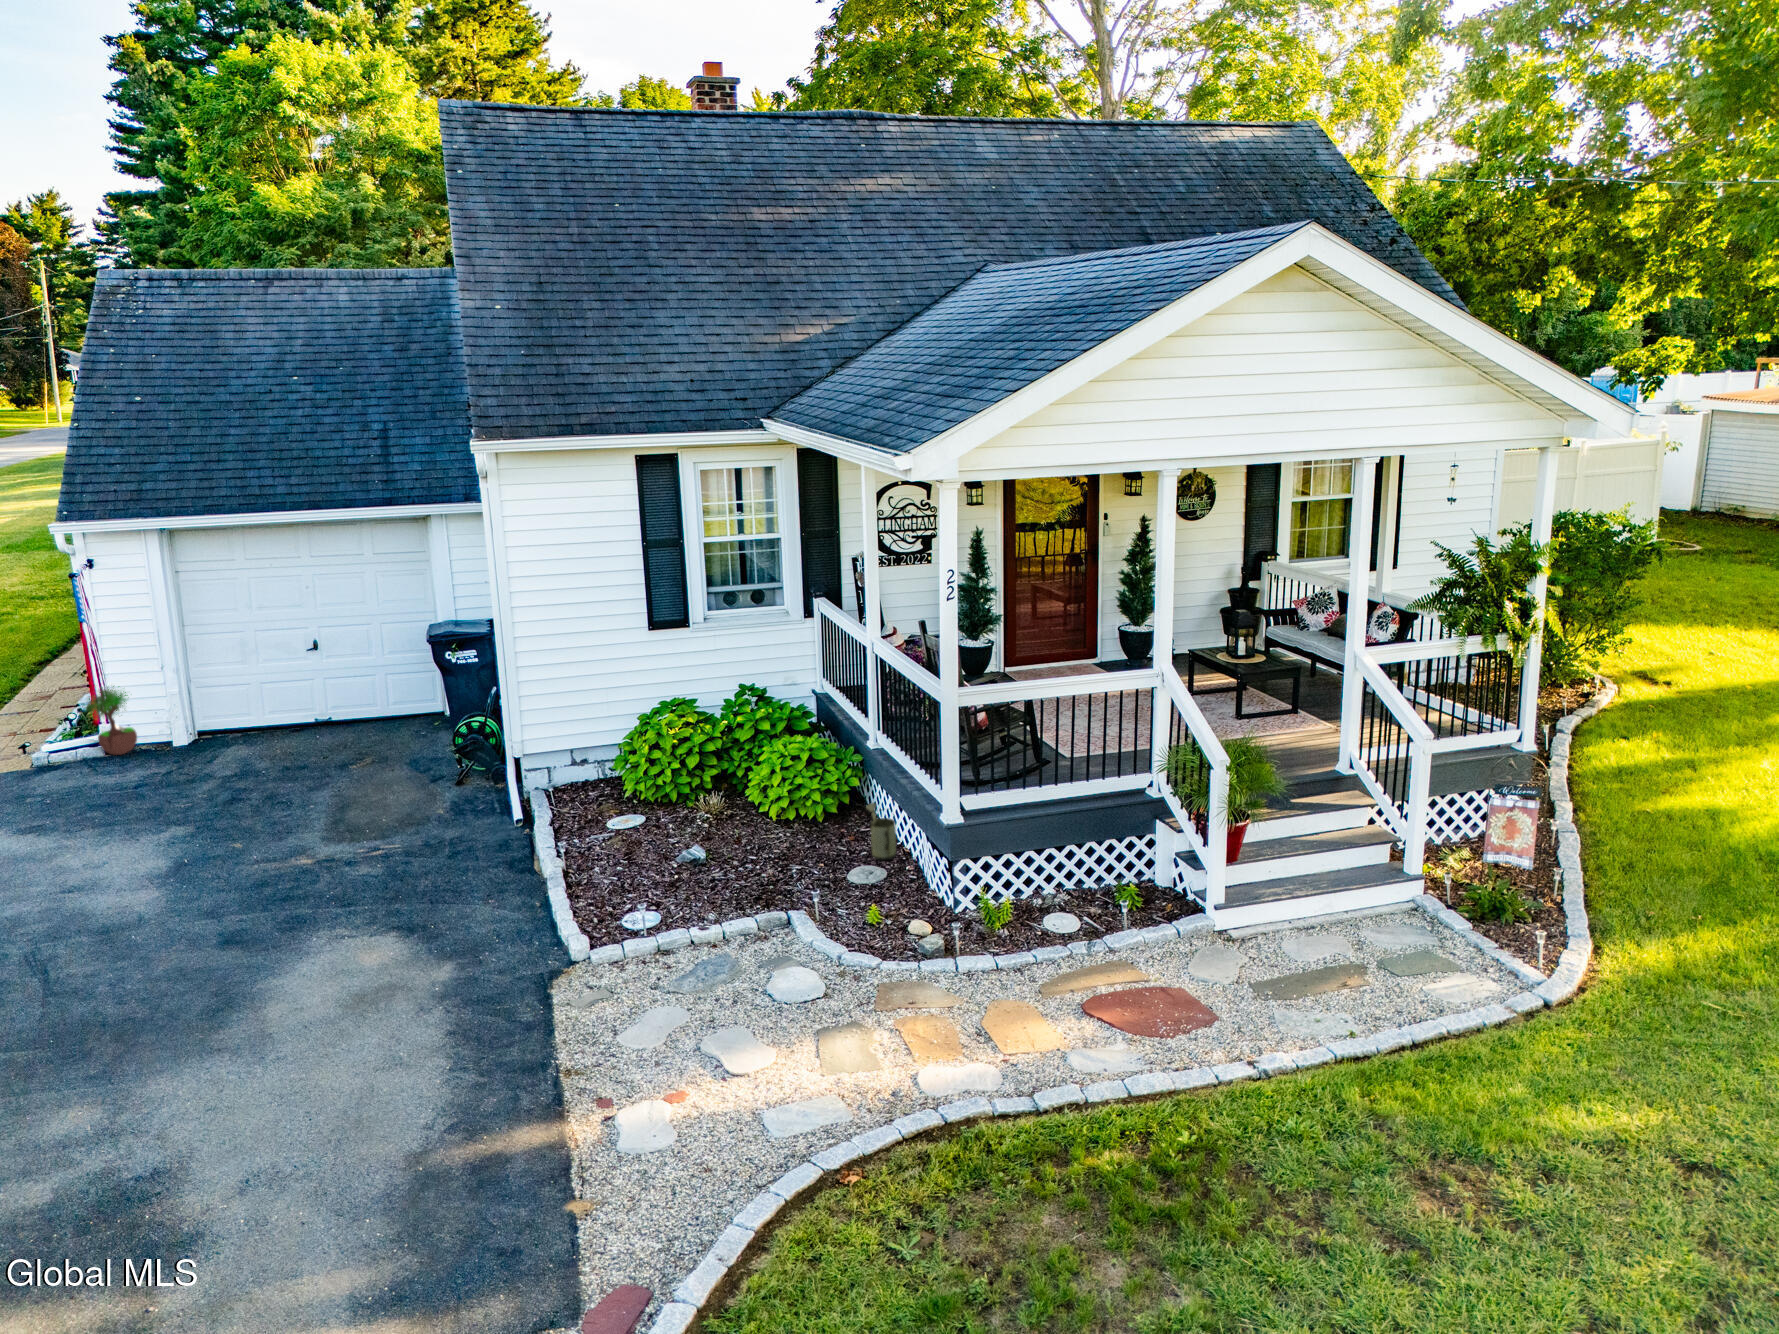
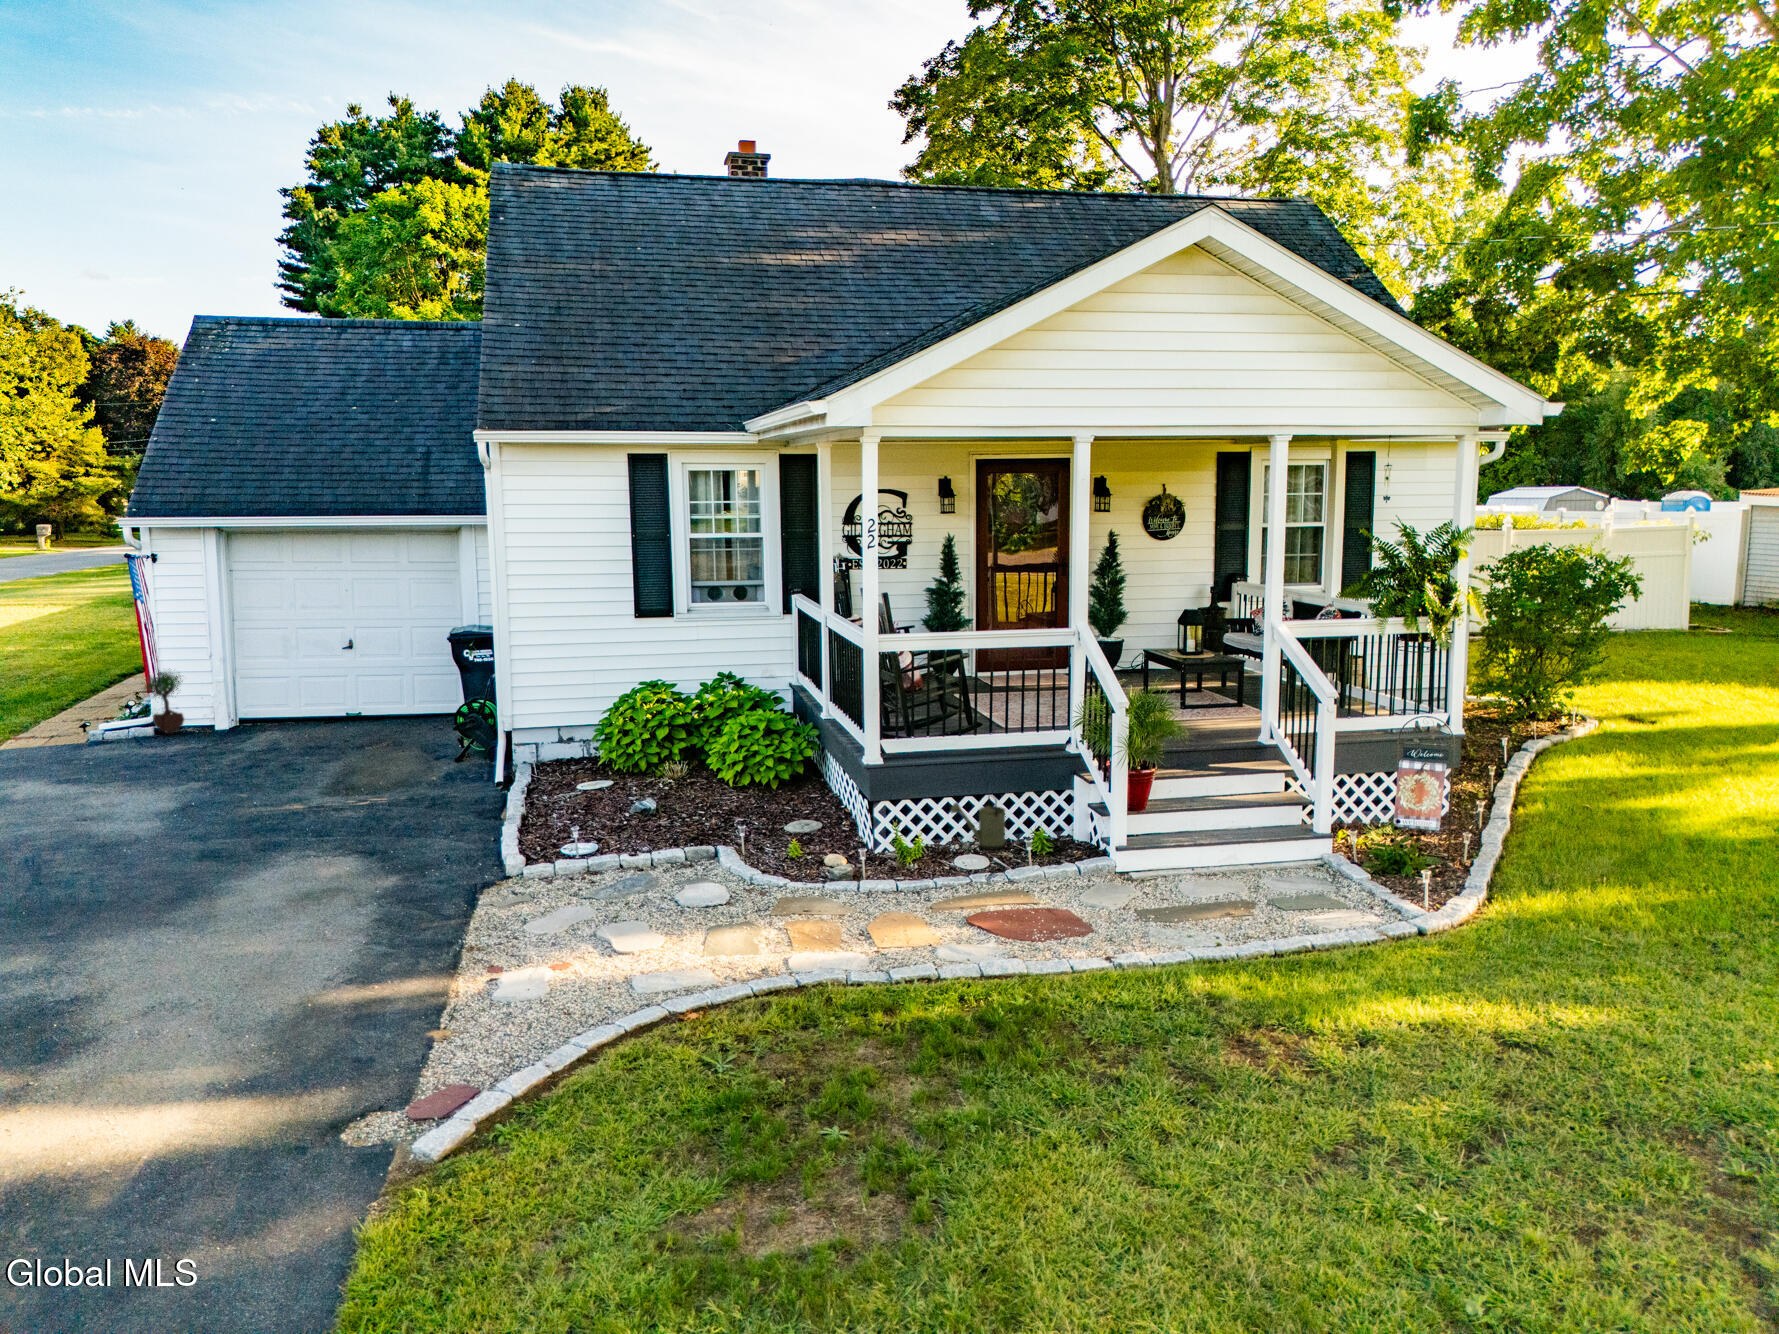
watering can: present [866,803,896,860] -> present [951,798,1006,850]

